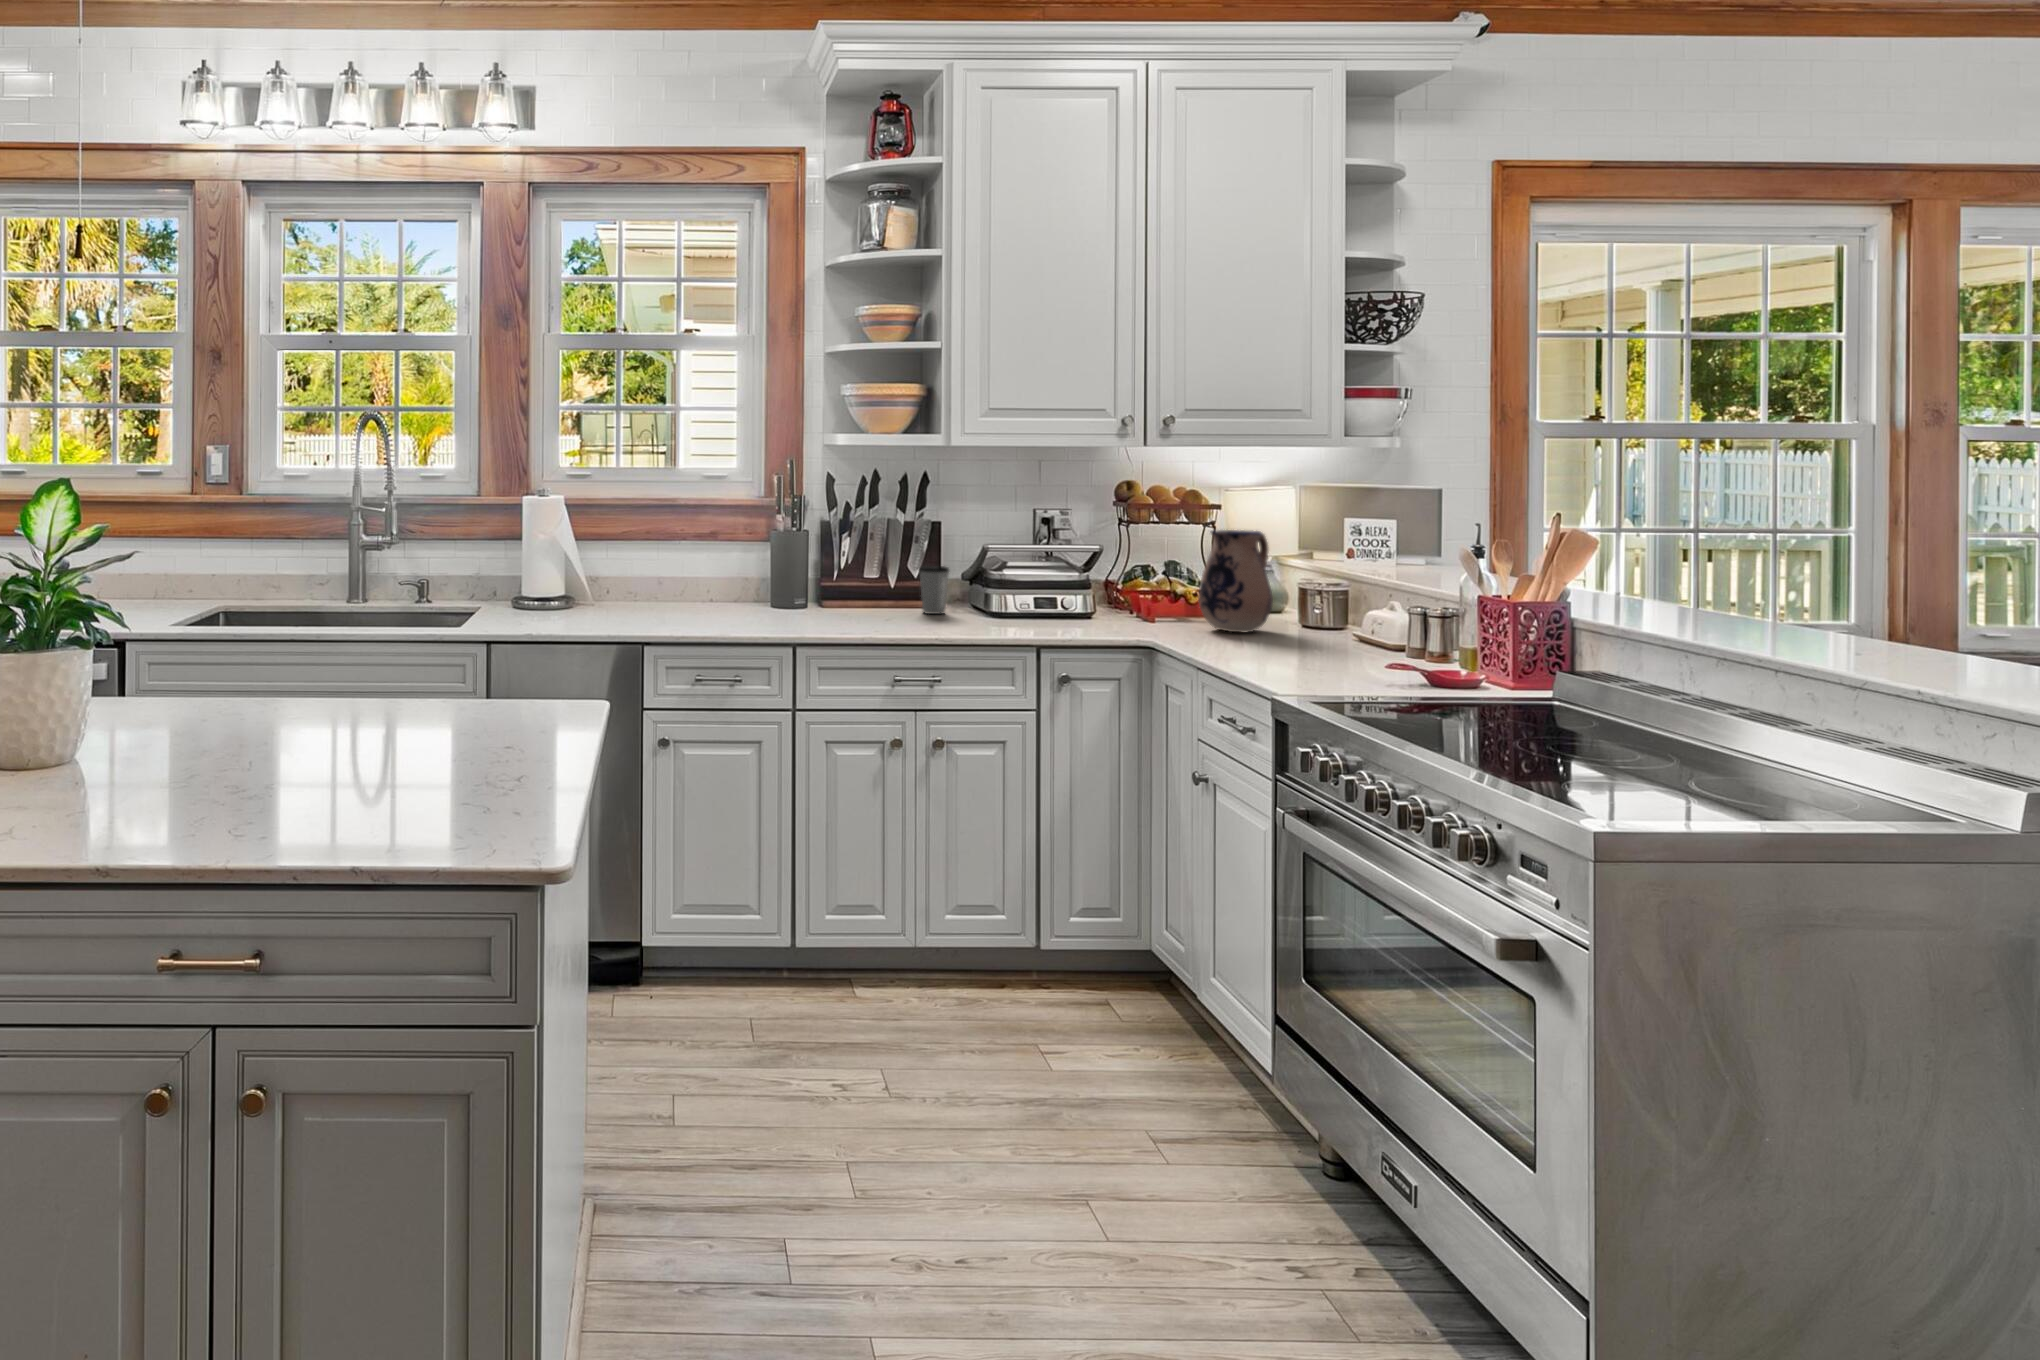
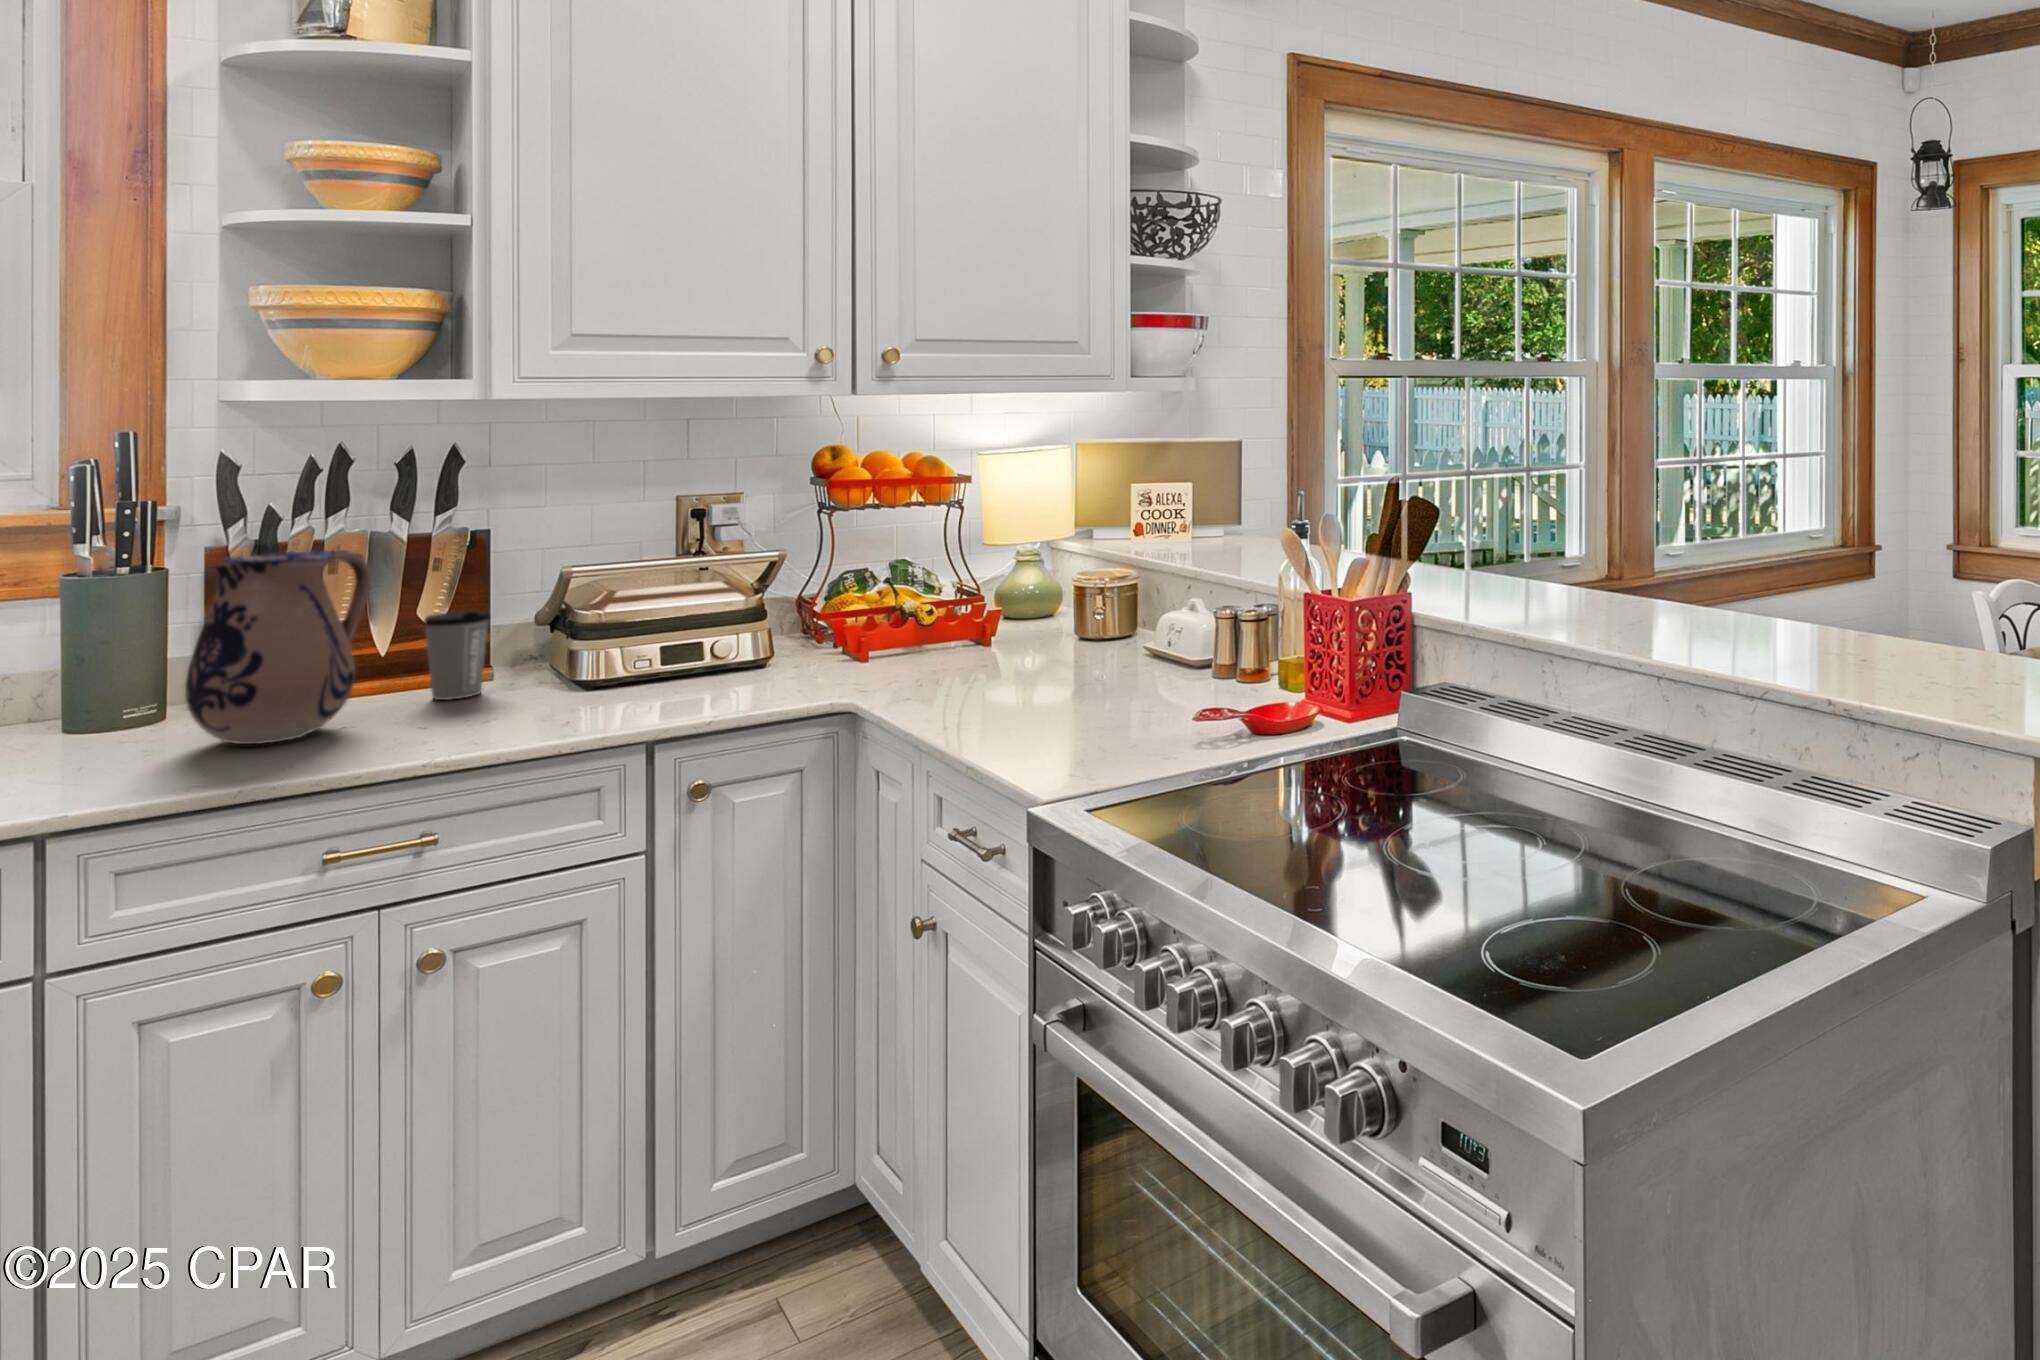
ceramic pitcher: present [1198,530,1273,632] -> present [185,550,371,744]

